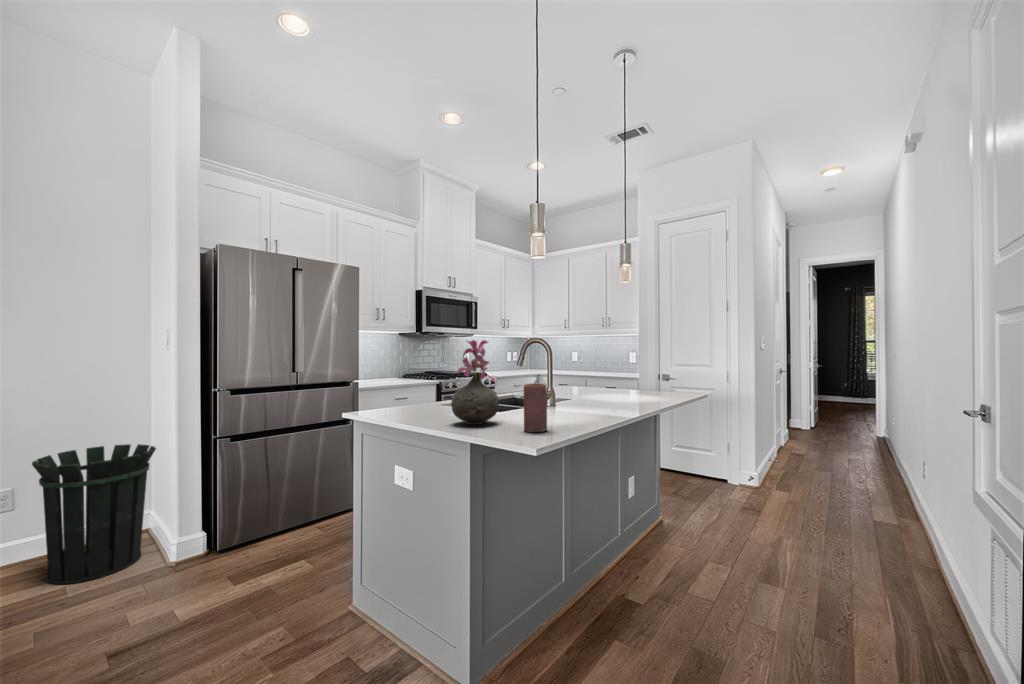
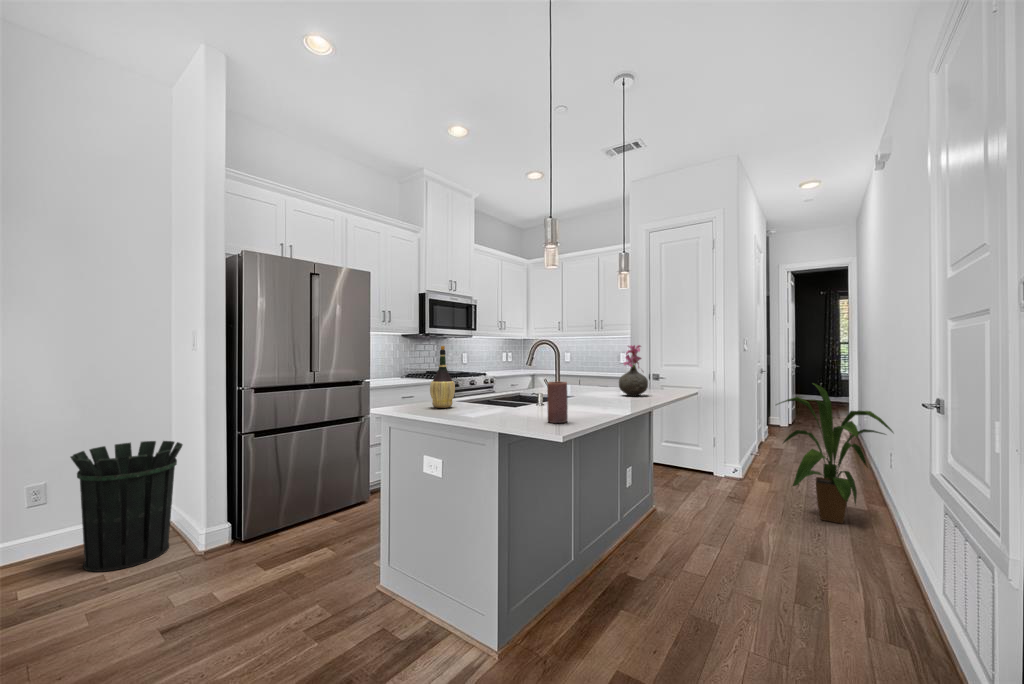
vase: present [451,340,499,425] -> present [619,345,648,396]
wine bottle: none [403,343,431,412] -> present [430,346,455,408]
house plant: none [794,384,933,541] -> present [776,383,893,524]

